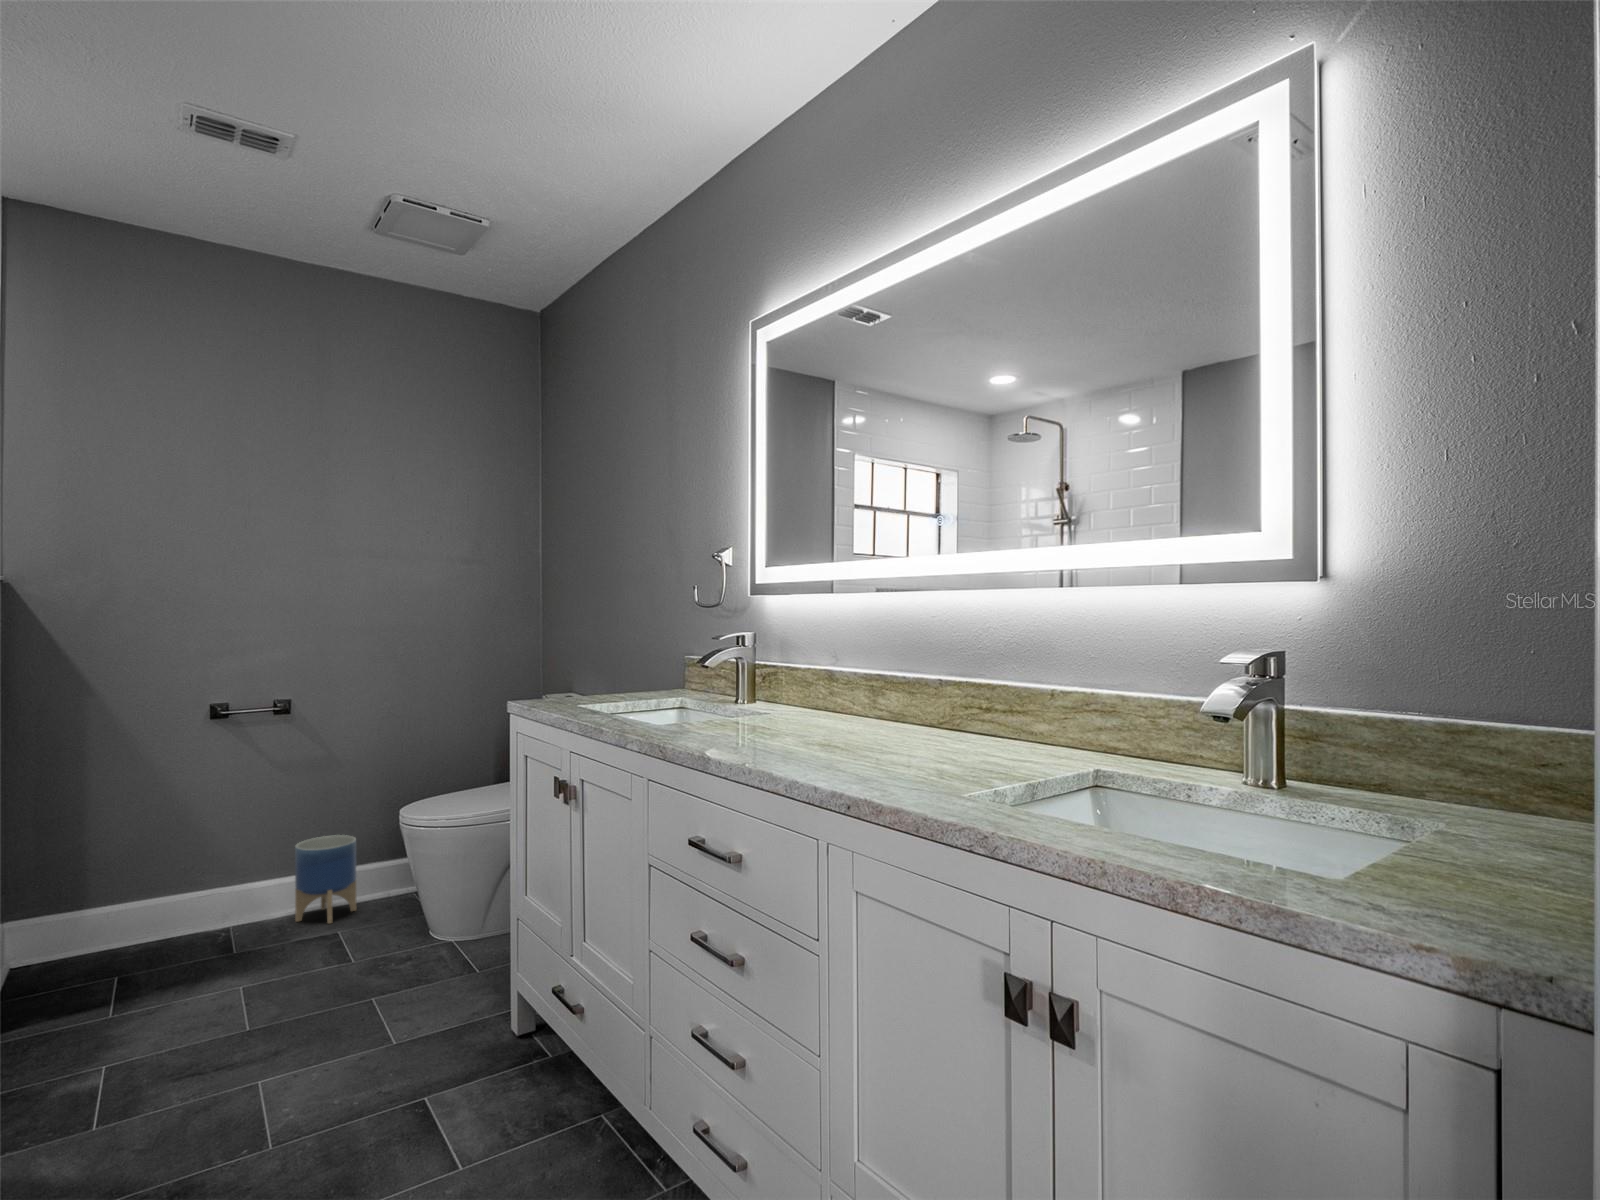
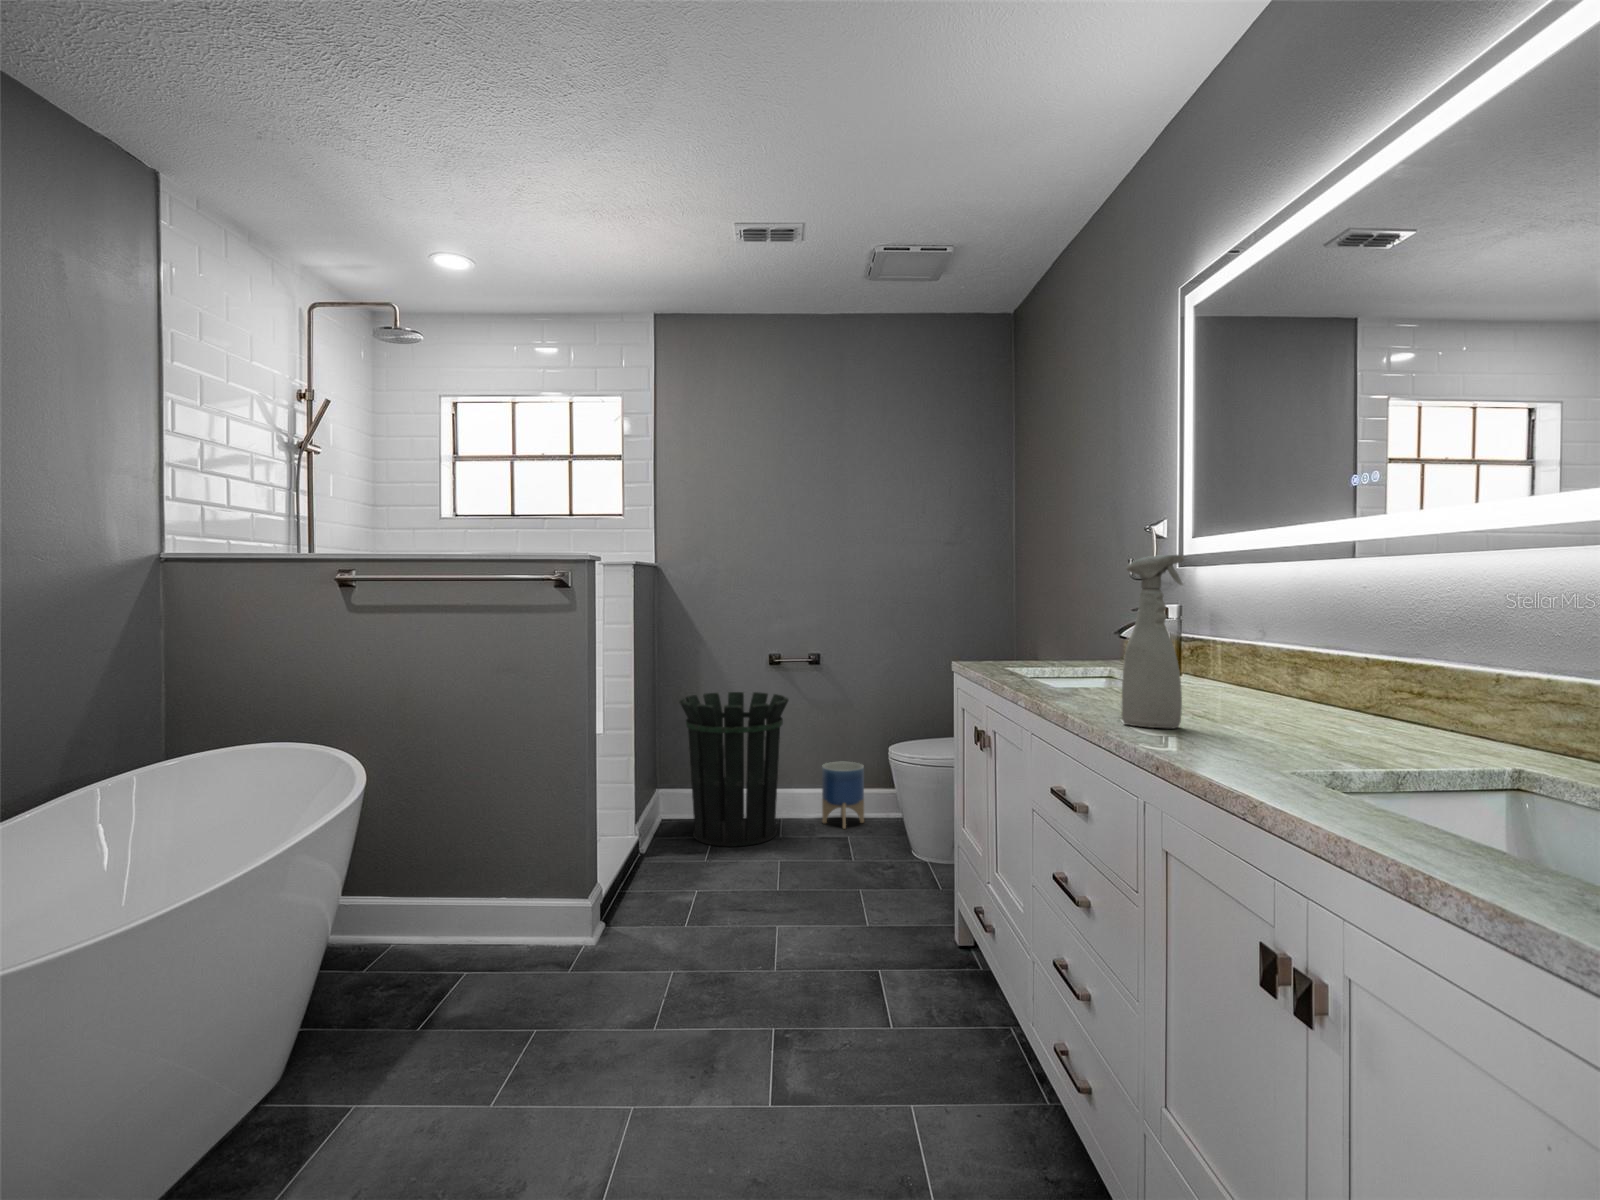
spray bottle: none [772,586,829,763] -> present [1122,555,1184,728]
waste bin: none [55,758,248,989] -> present [680,692,789,847]

